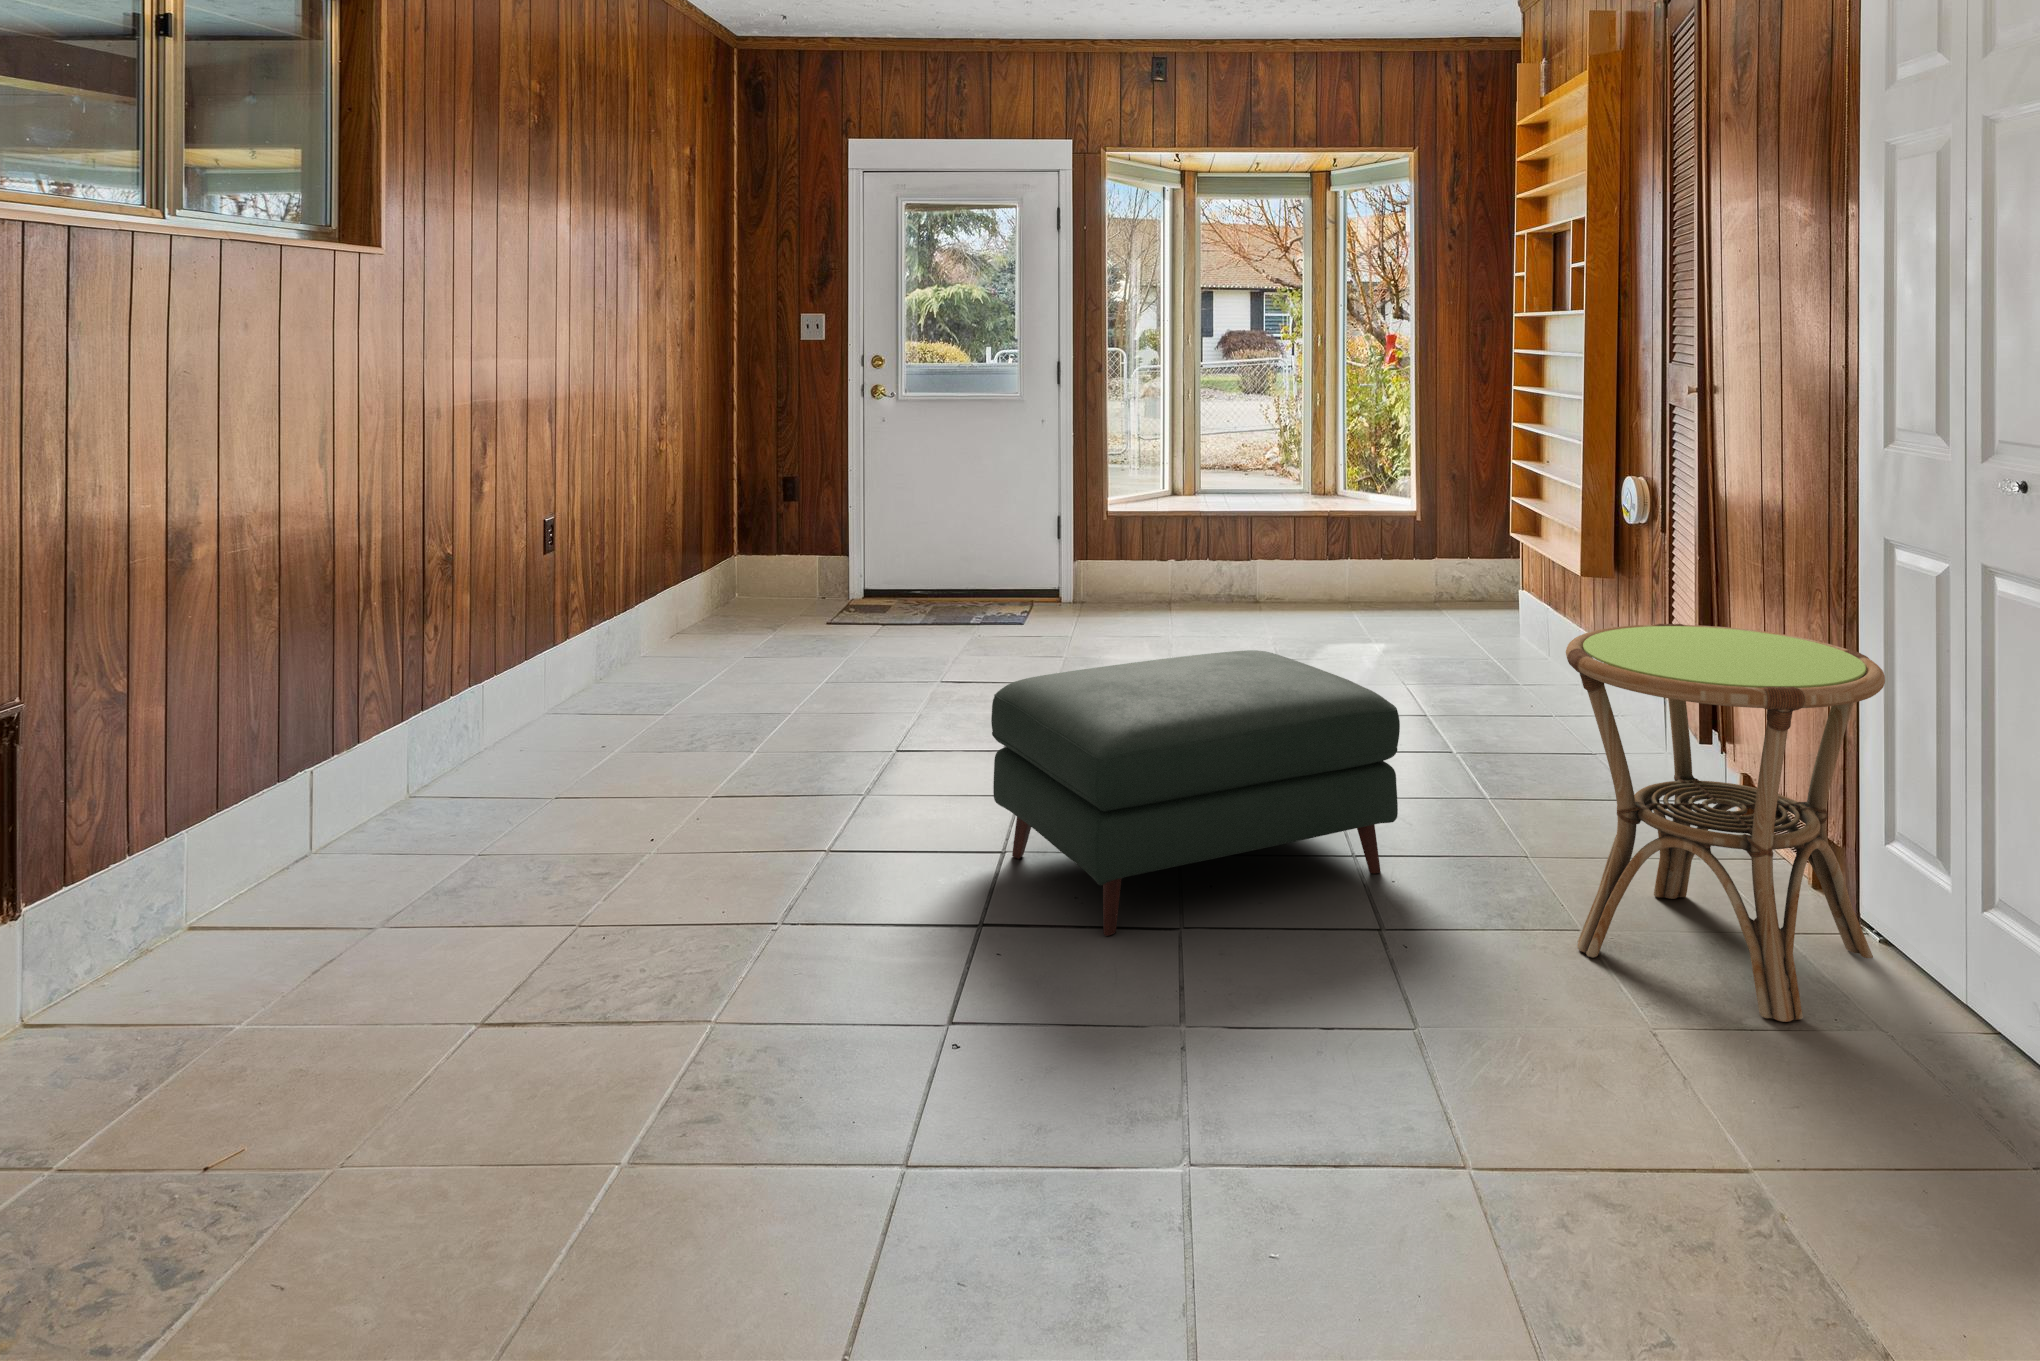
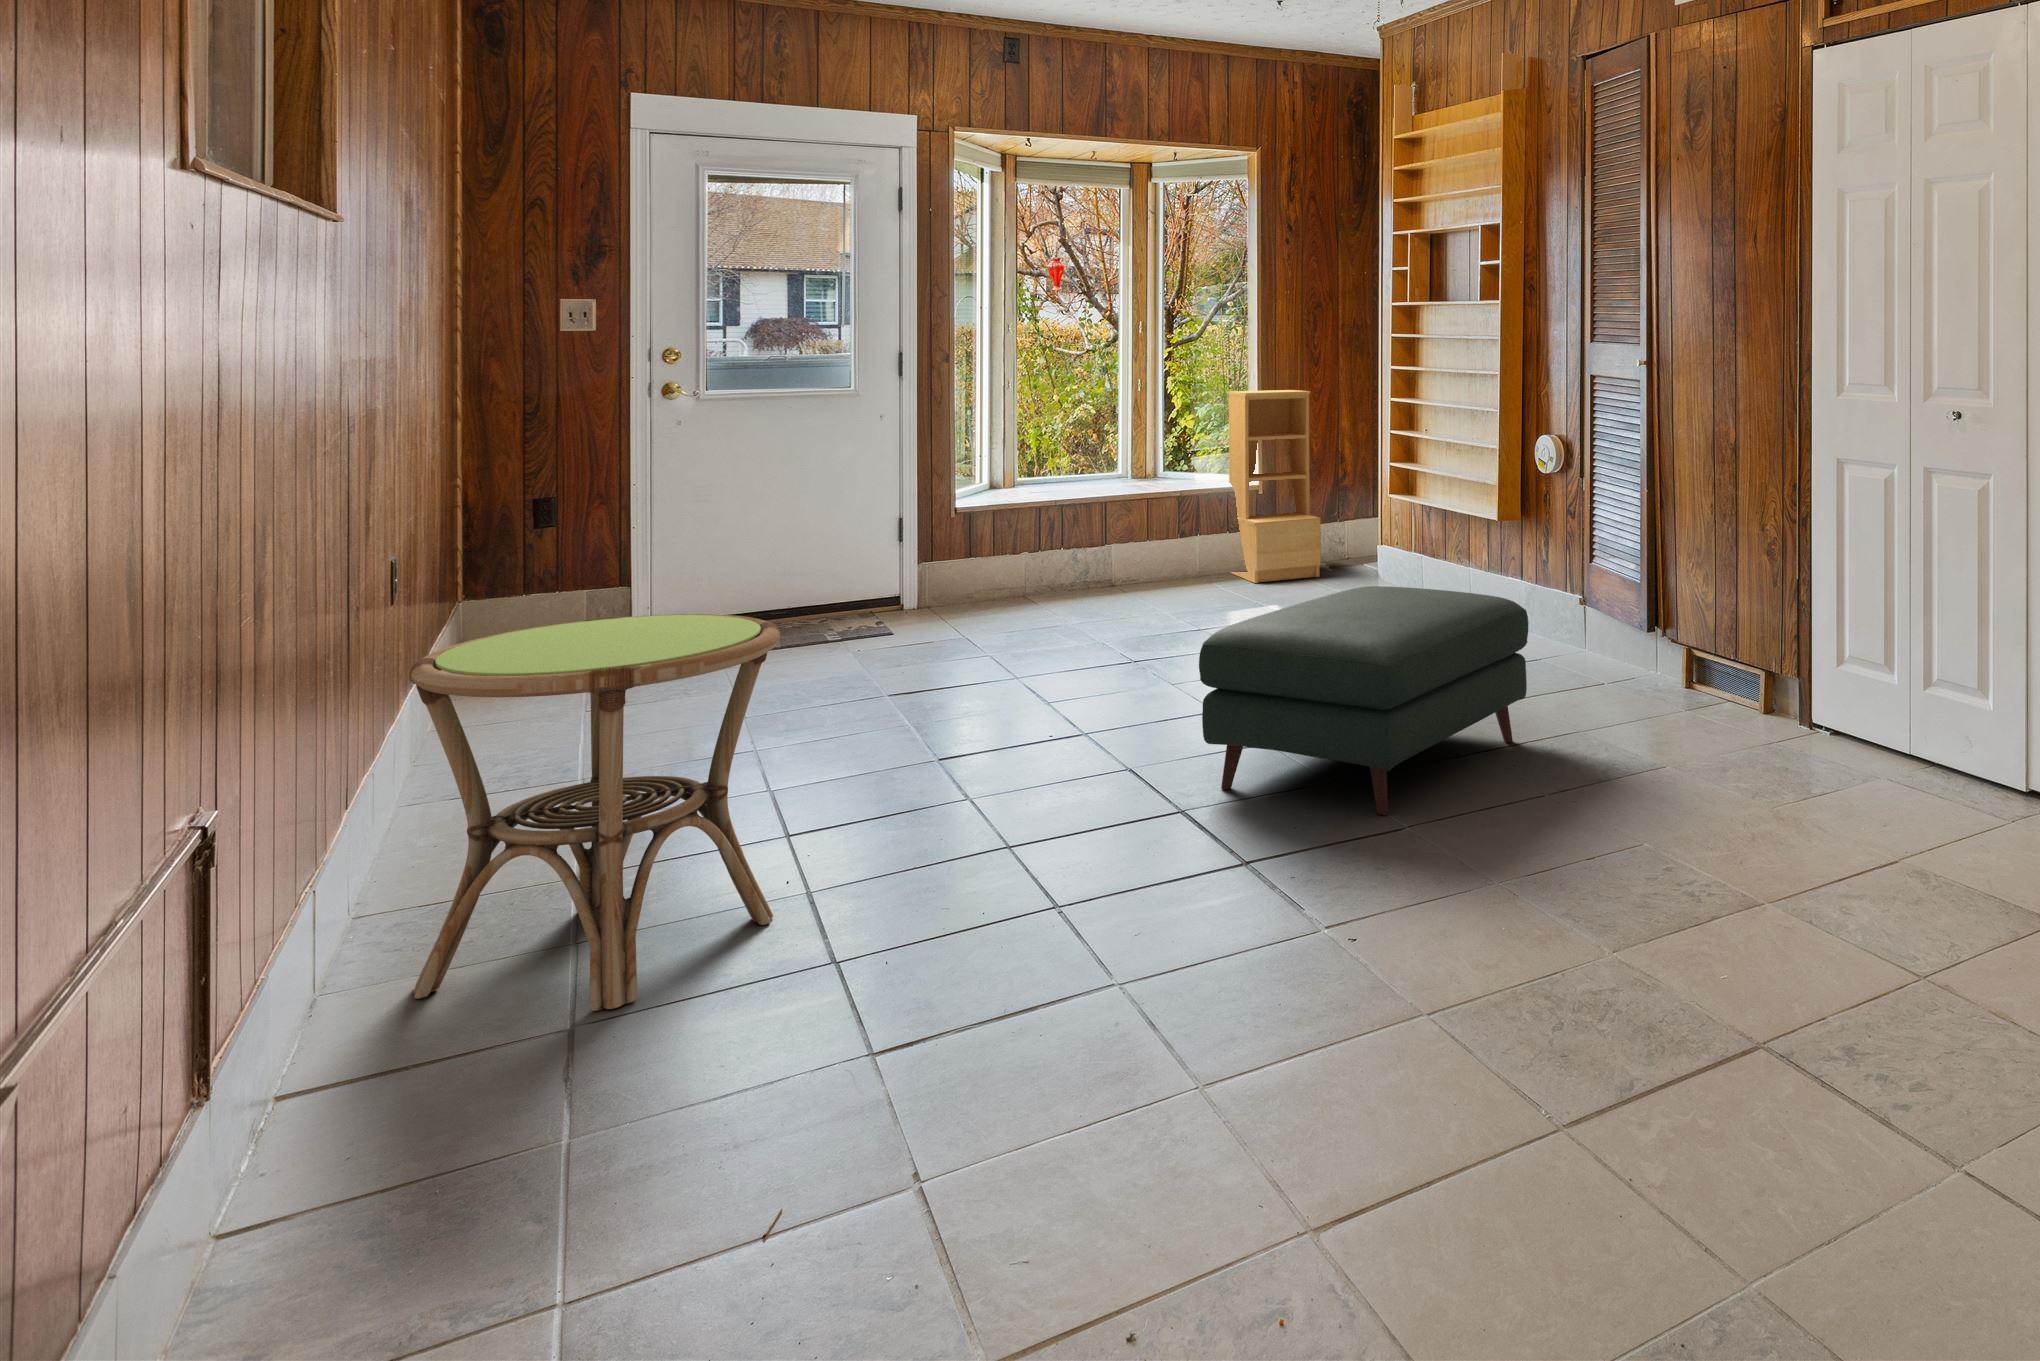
bookshelf: none [1383,408,1466,618] -> present [1228,390,1321,583]
side table: present [1566,624,1885,1022] -> present [409,614,781,1011]

